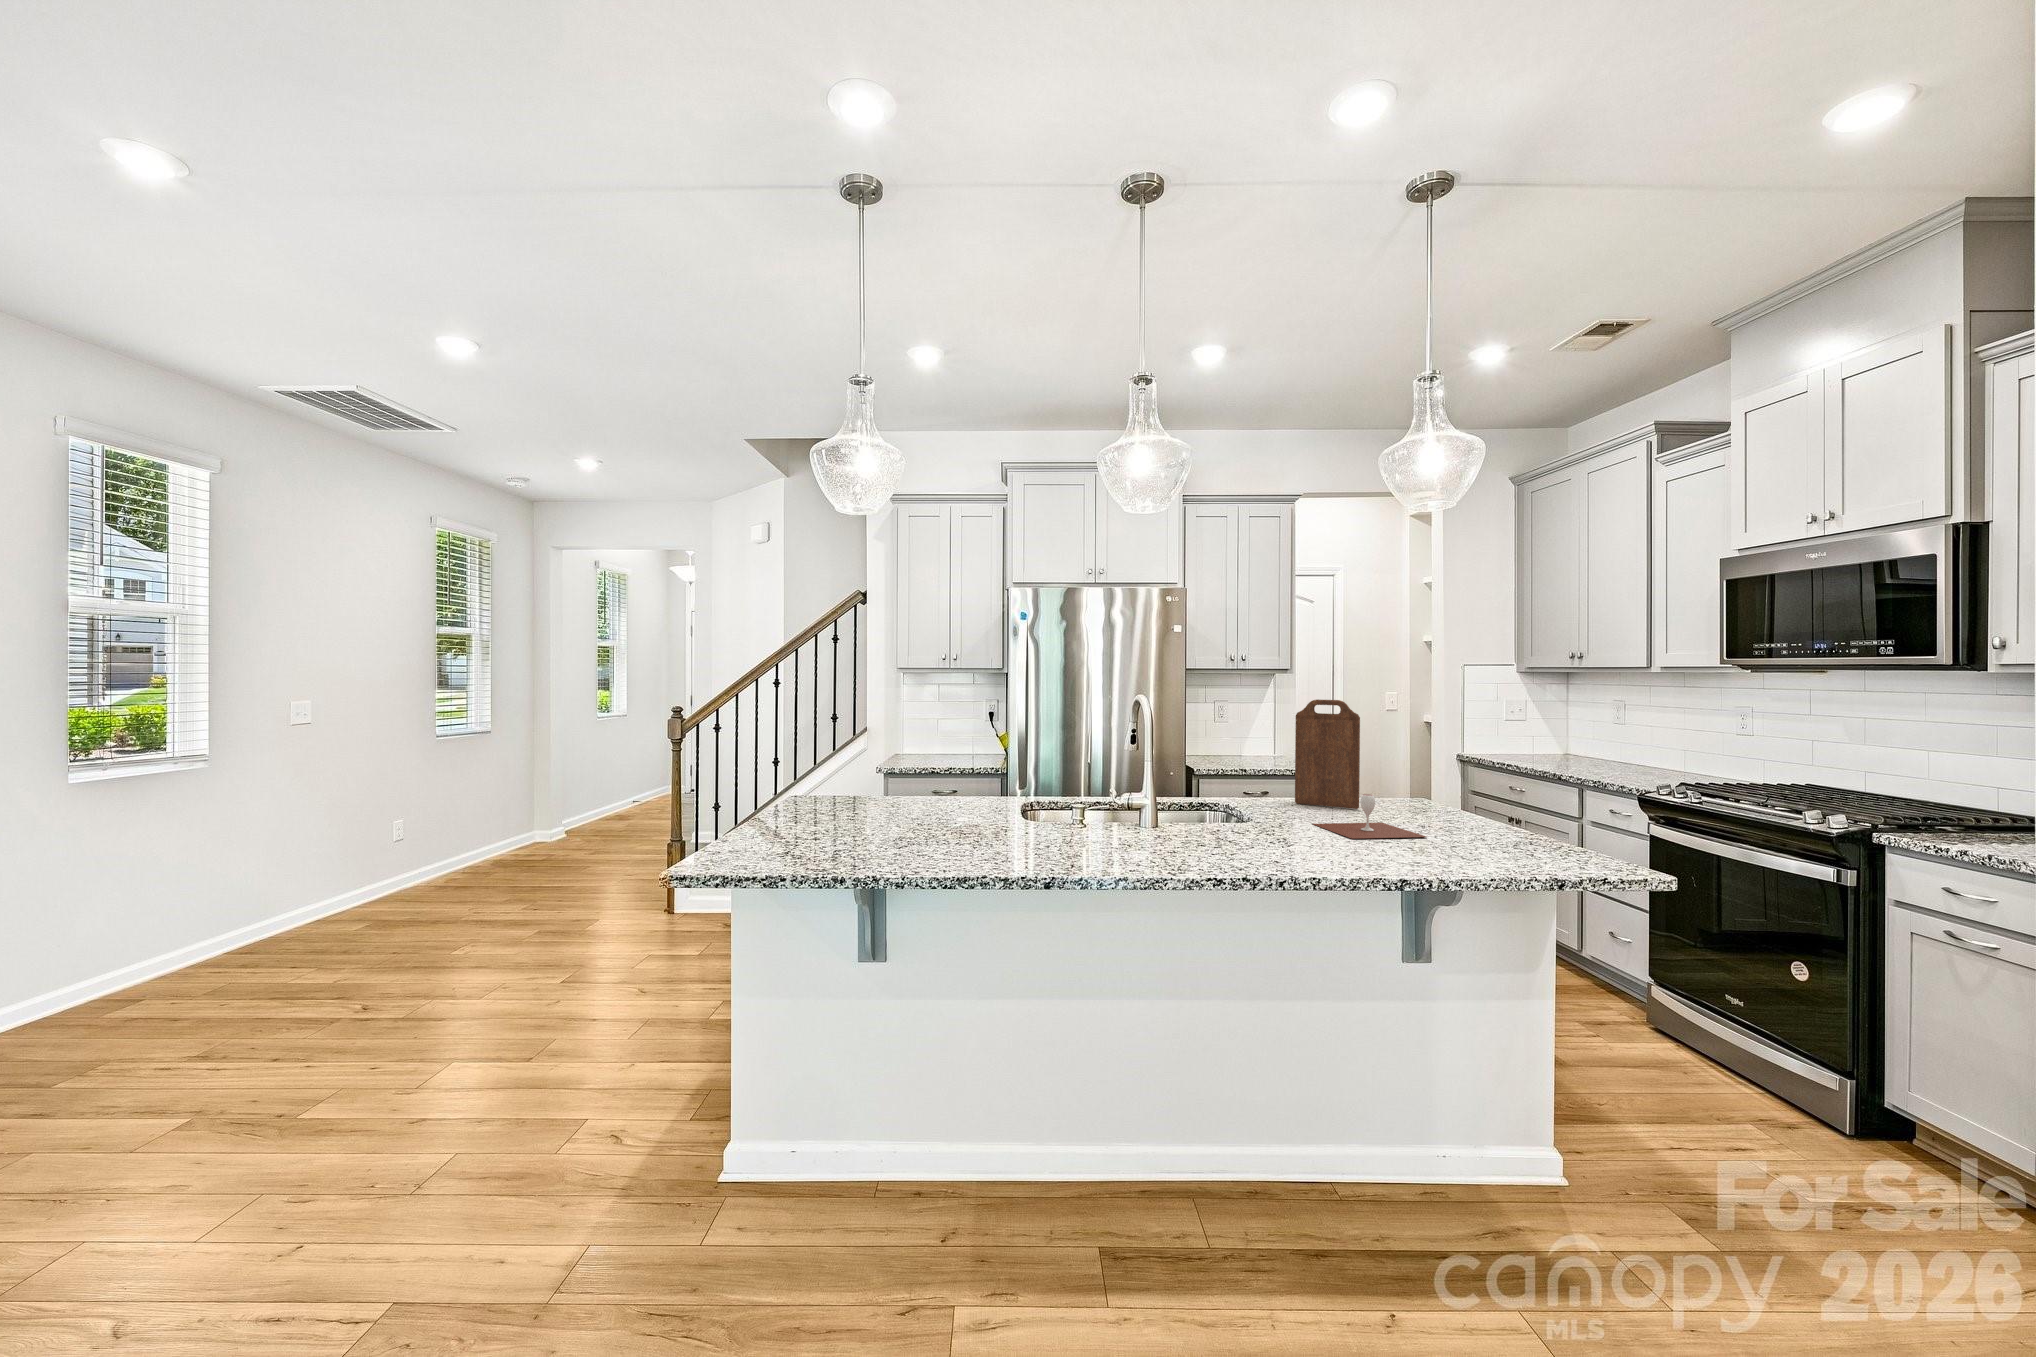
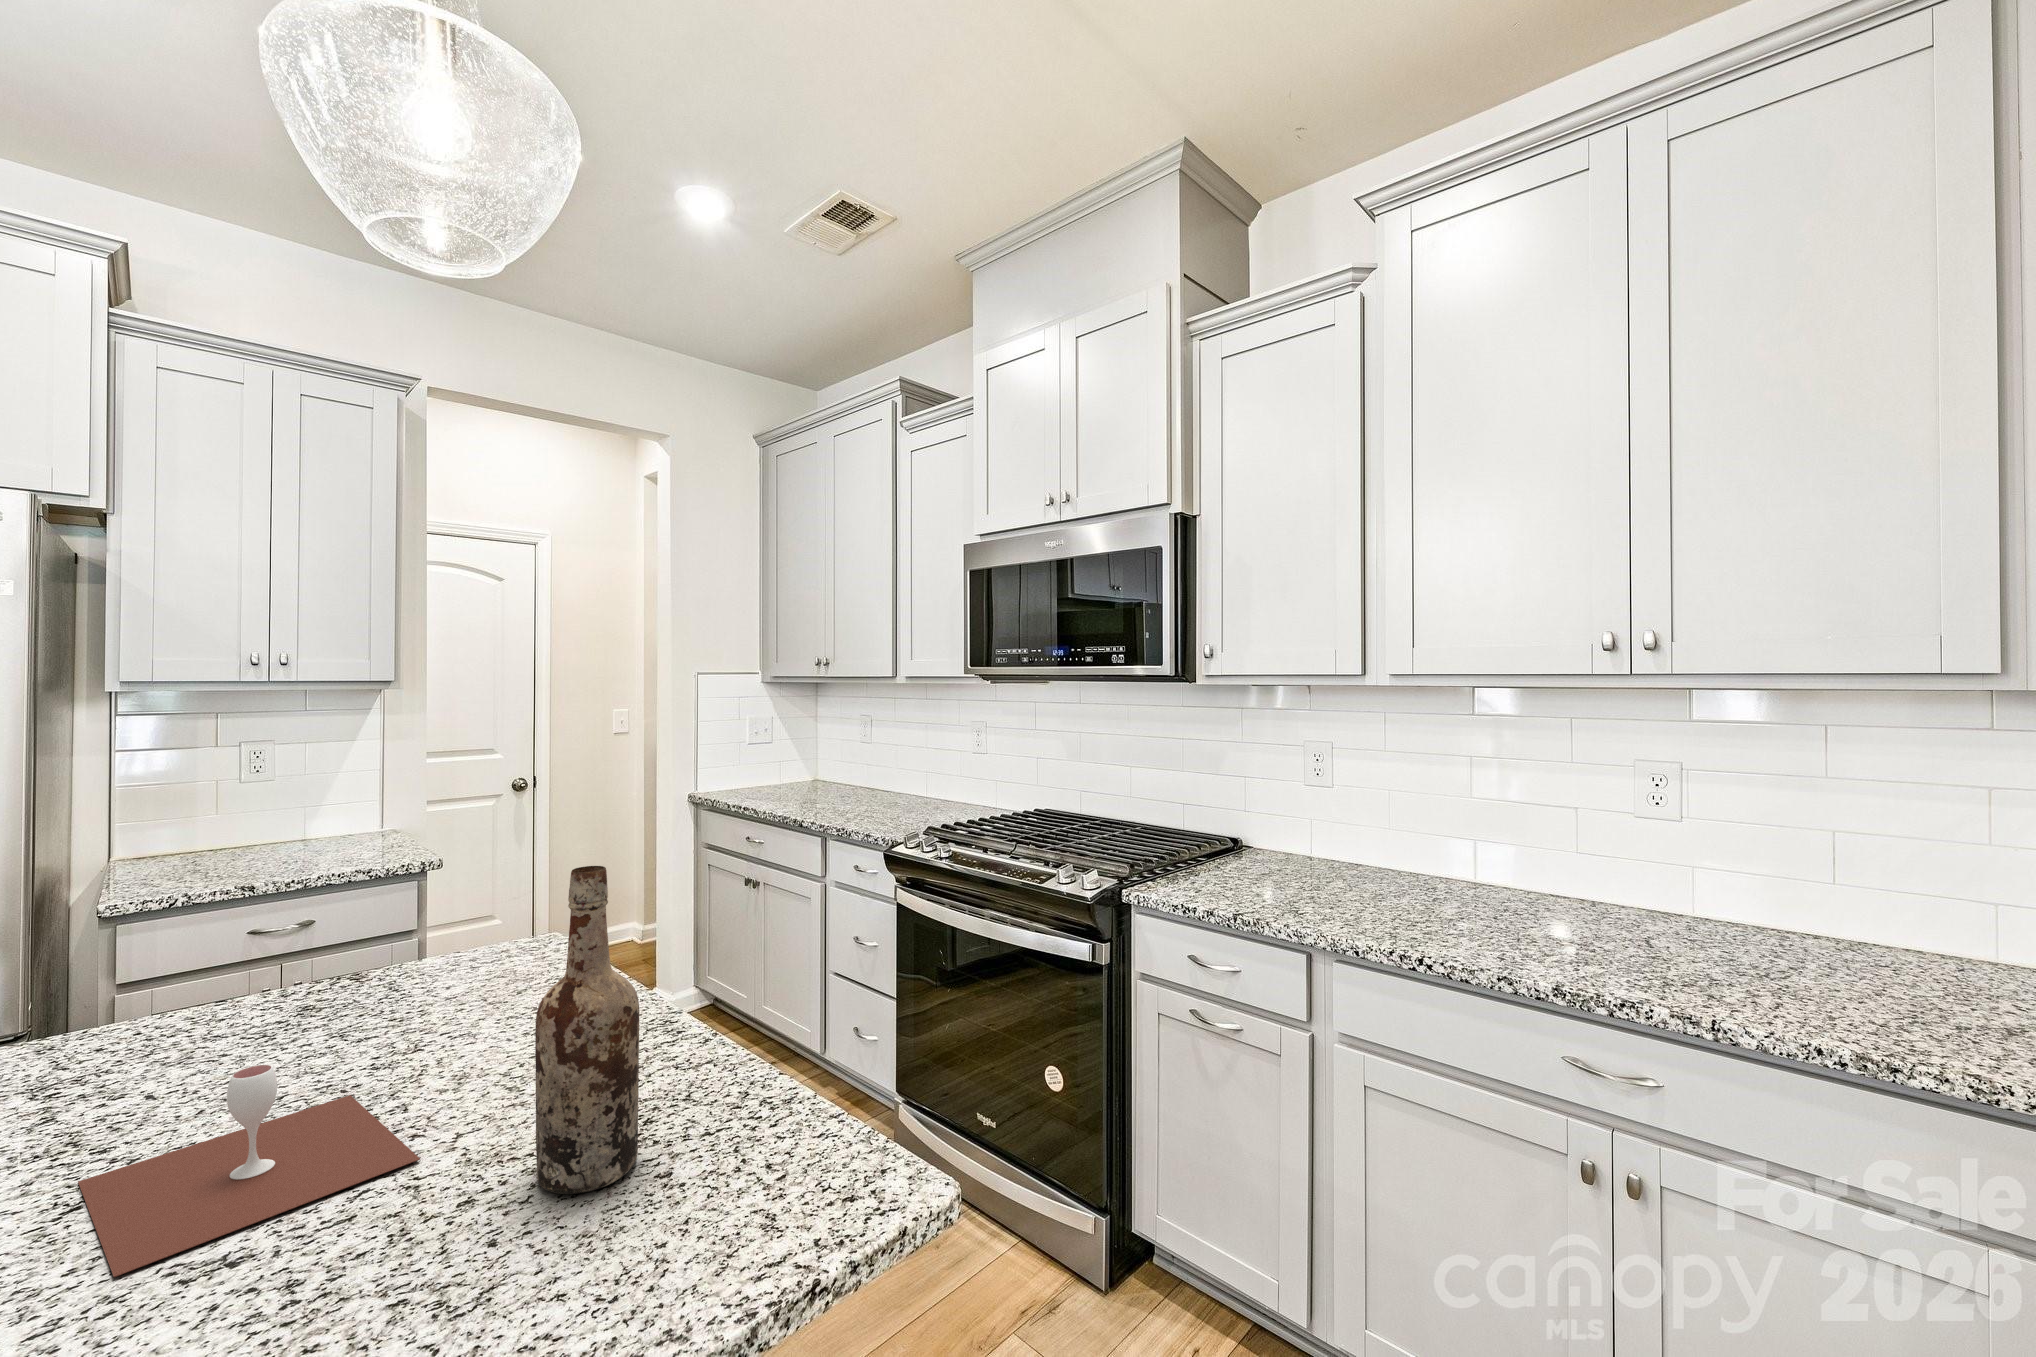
cutting board: present [1295,699,1360,809] -> none [176,778,350,1041]
wine bottle: none [1480,729,1522,852] -> present [535,866,639,1194]

